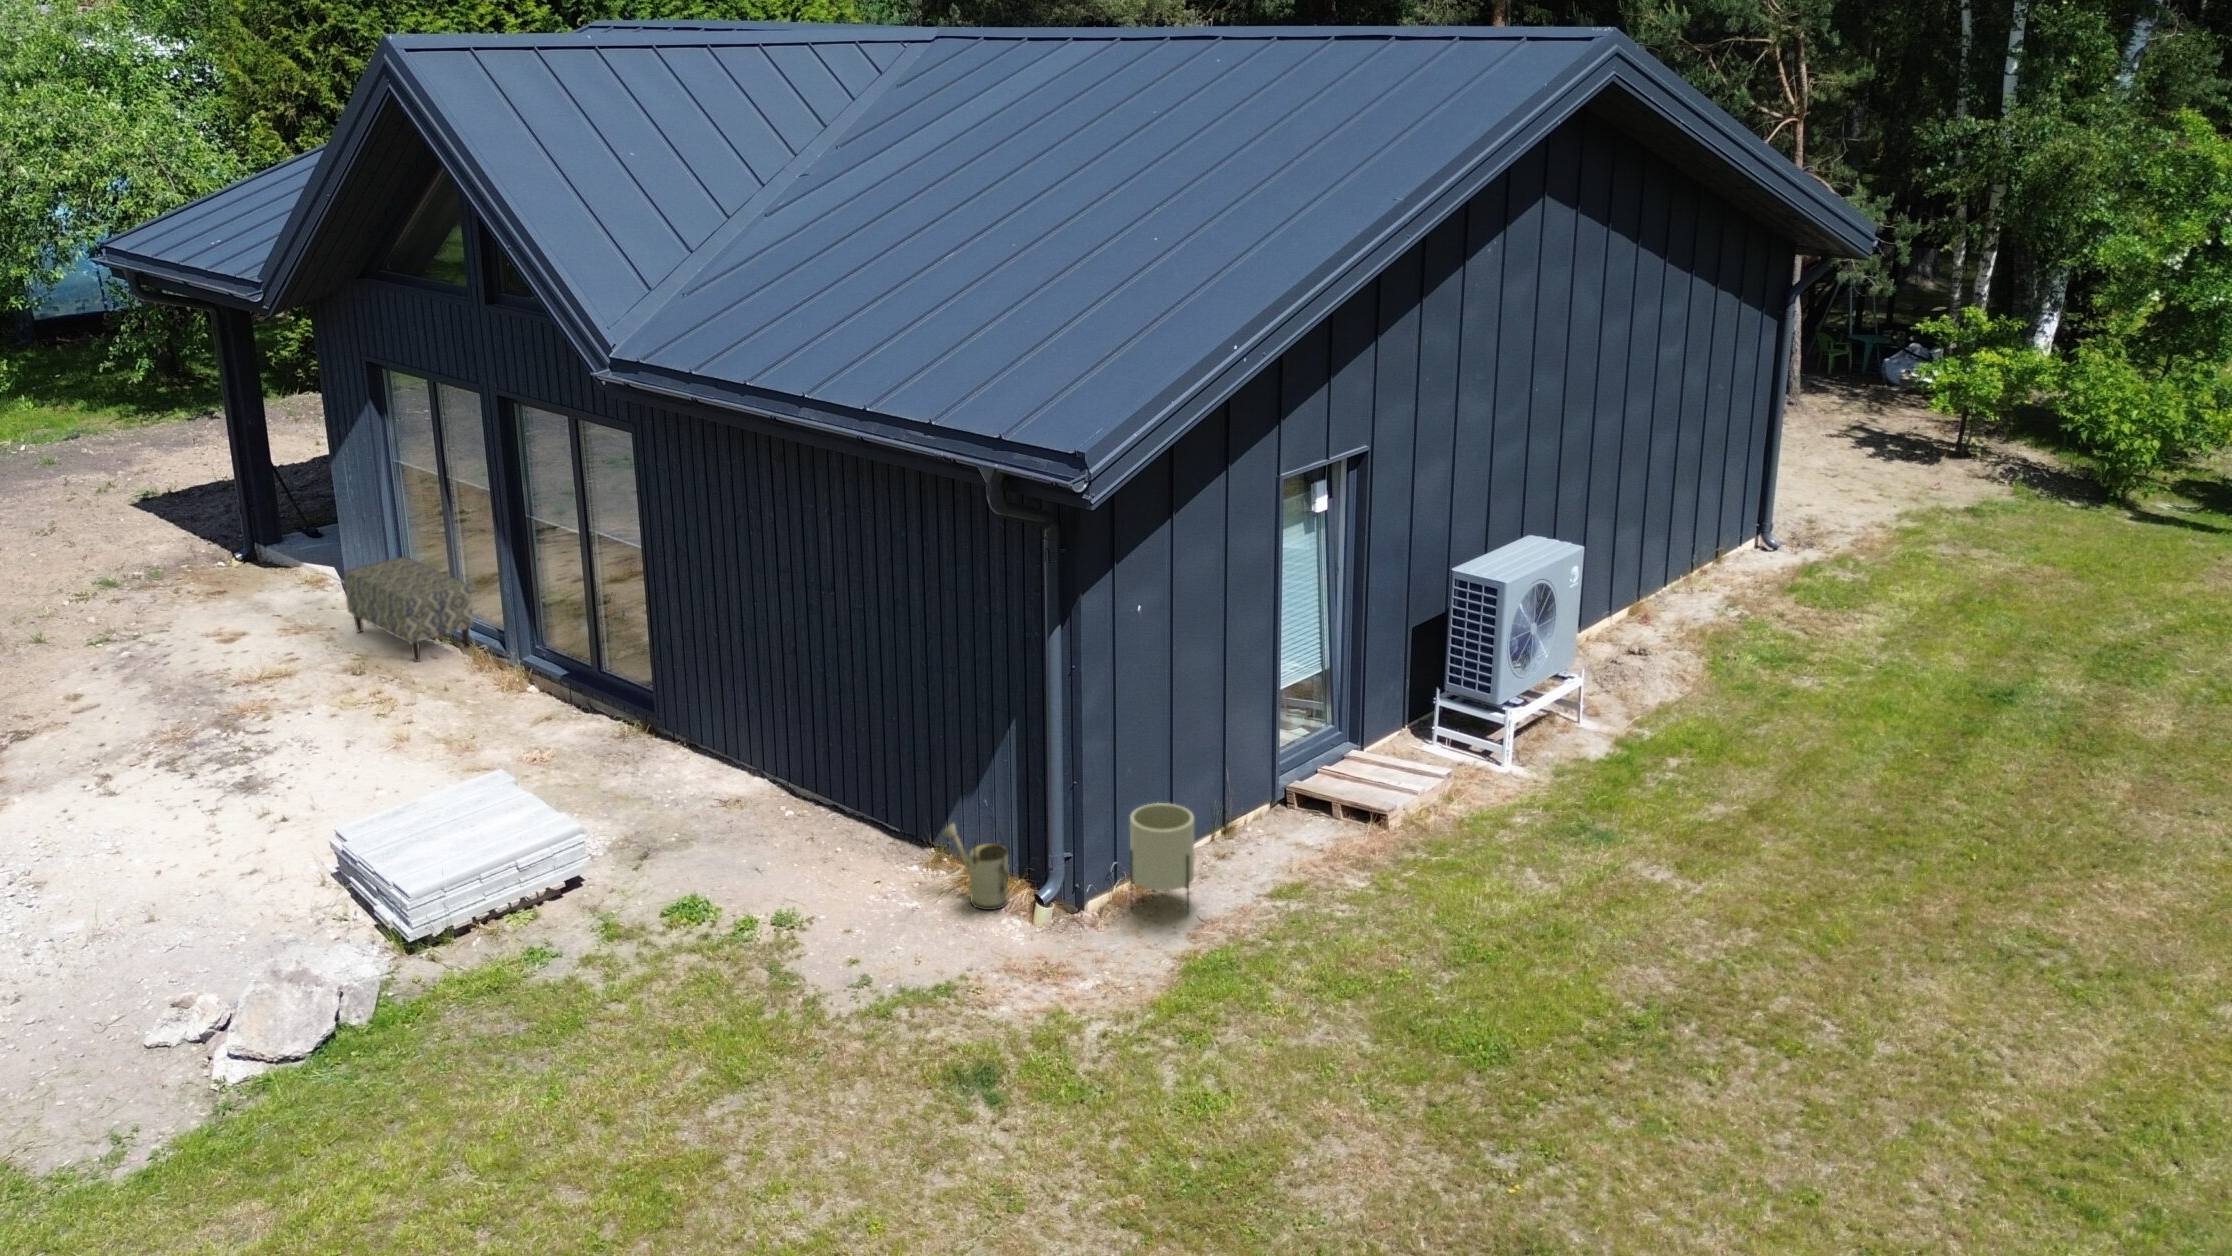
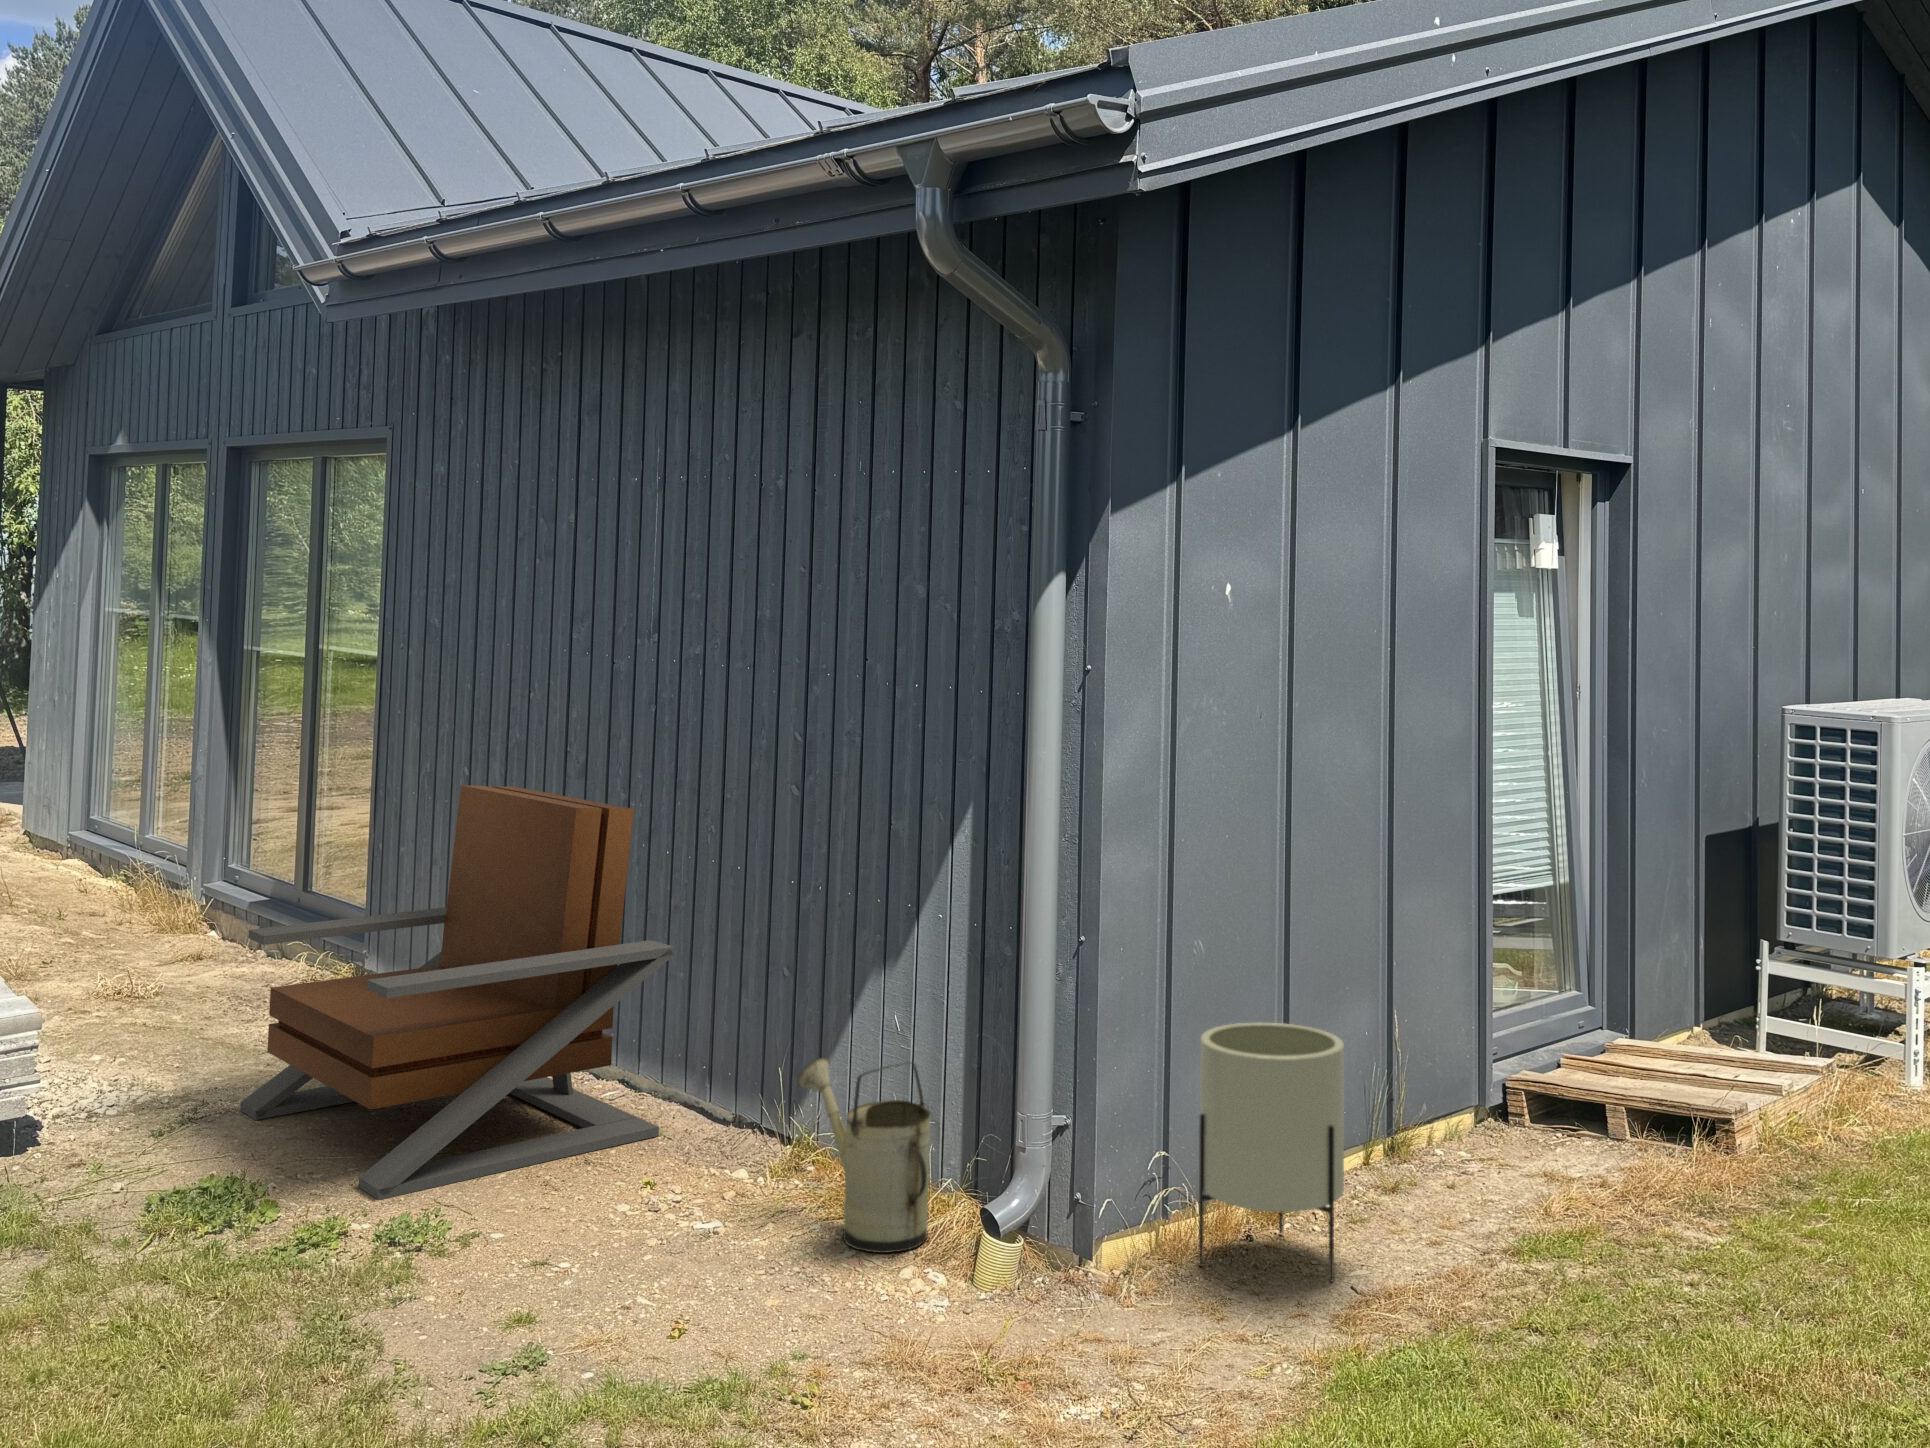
bench: present [344,557,473,662] -> none [19,782,188,914]
lounge chair: none [636,659,863,892] -> present [240,785,674,1200]

